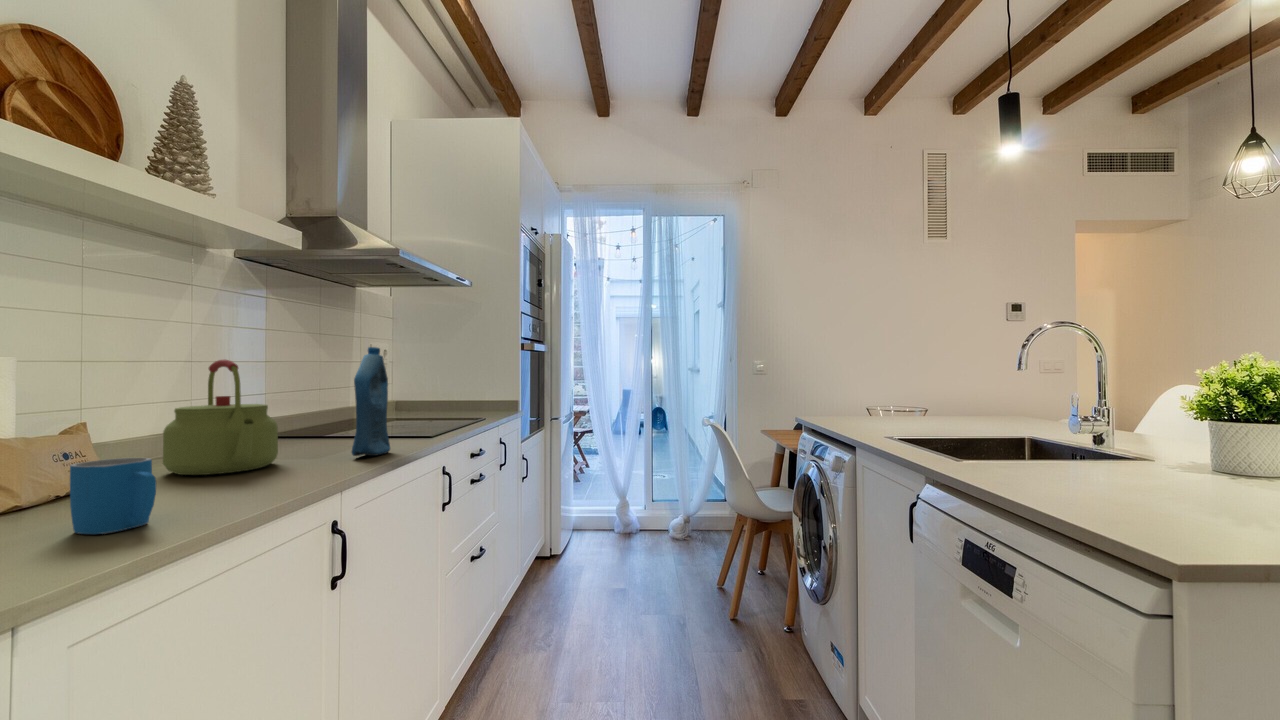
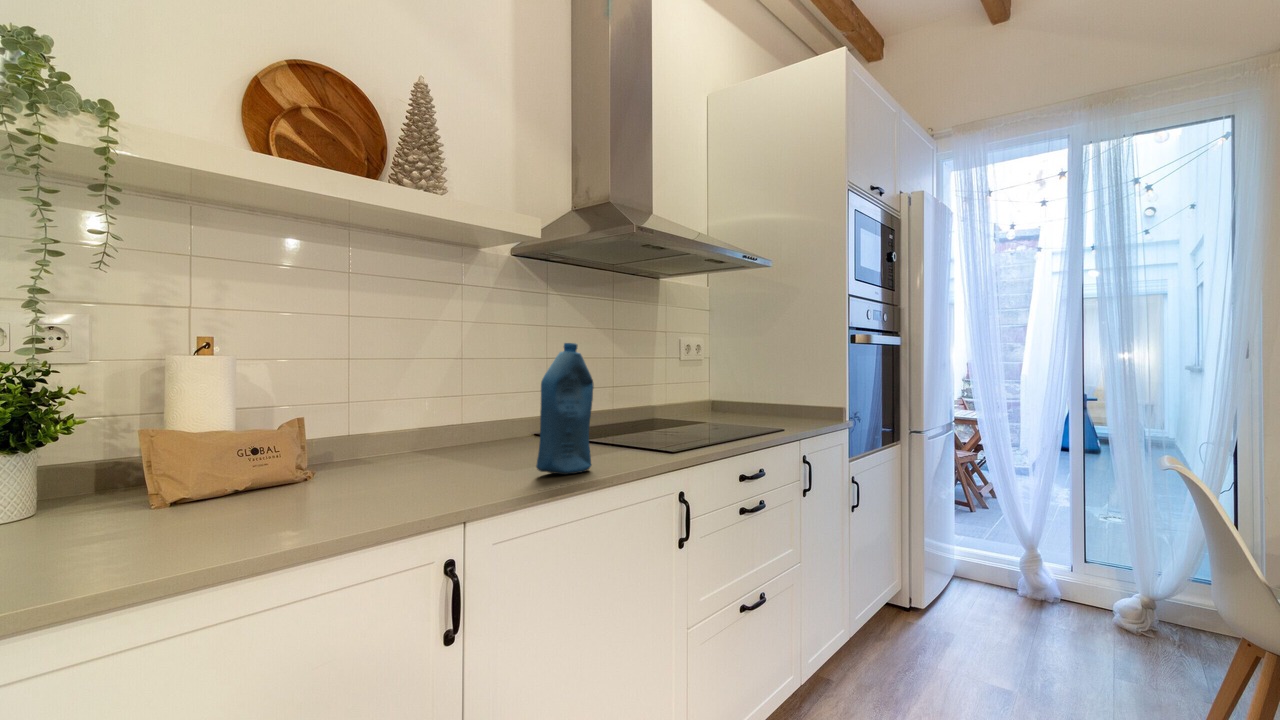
kettle: present [163,360,278,475] -> none [372,357,476,477]
mug: present [70,458,156,534] -> none [135,464,214,548]

